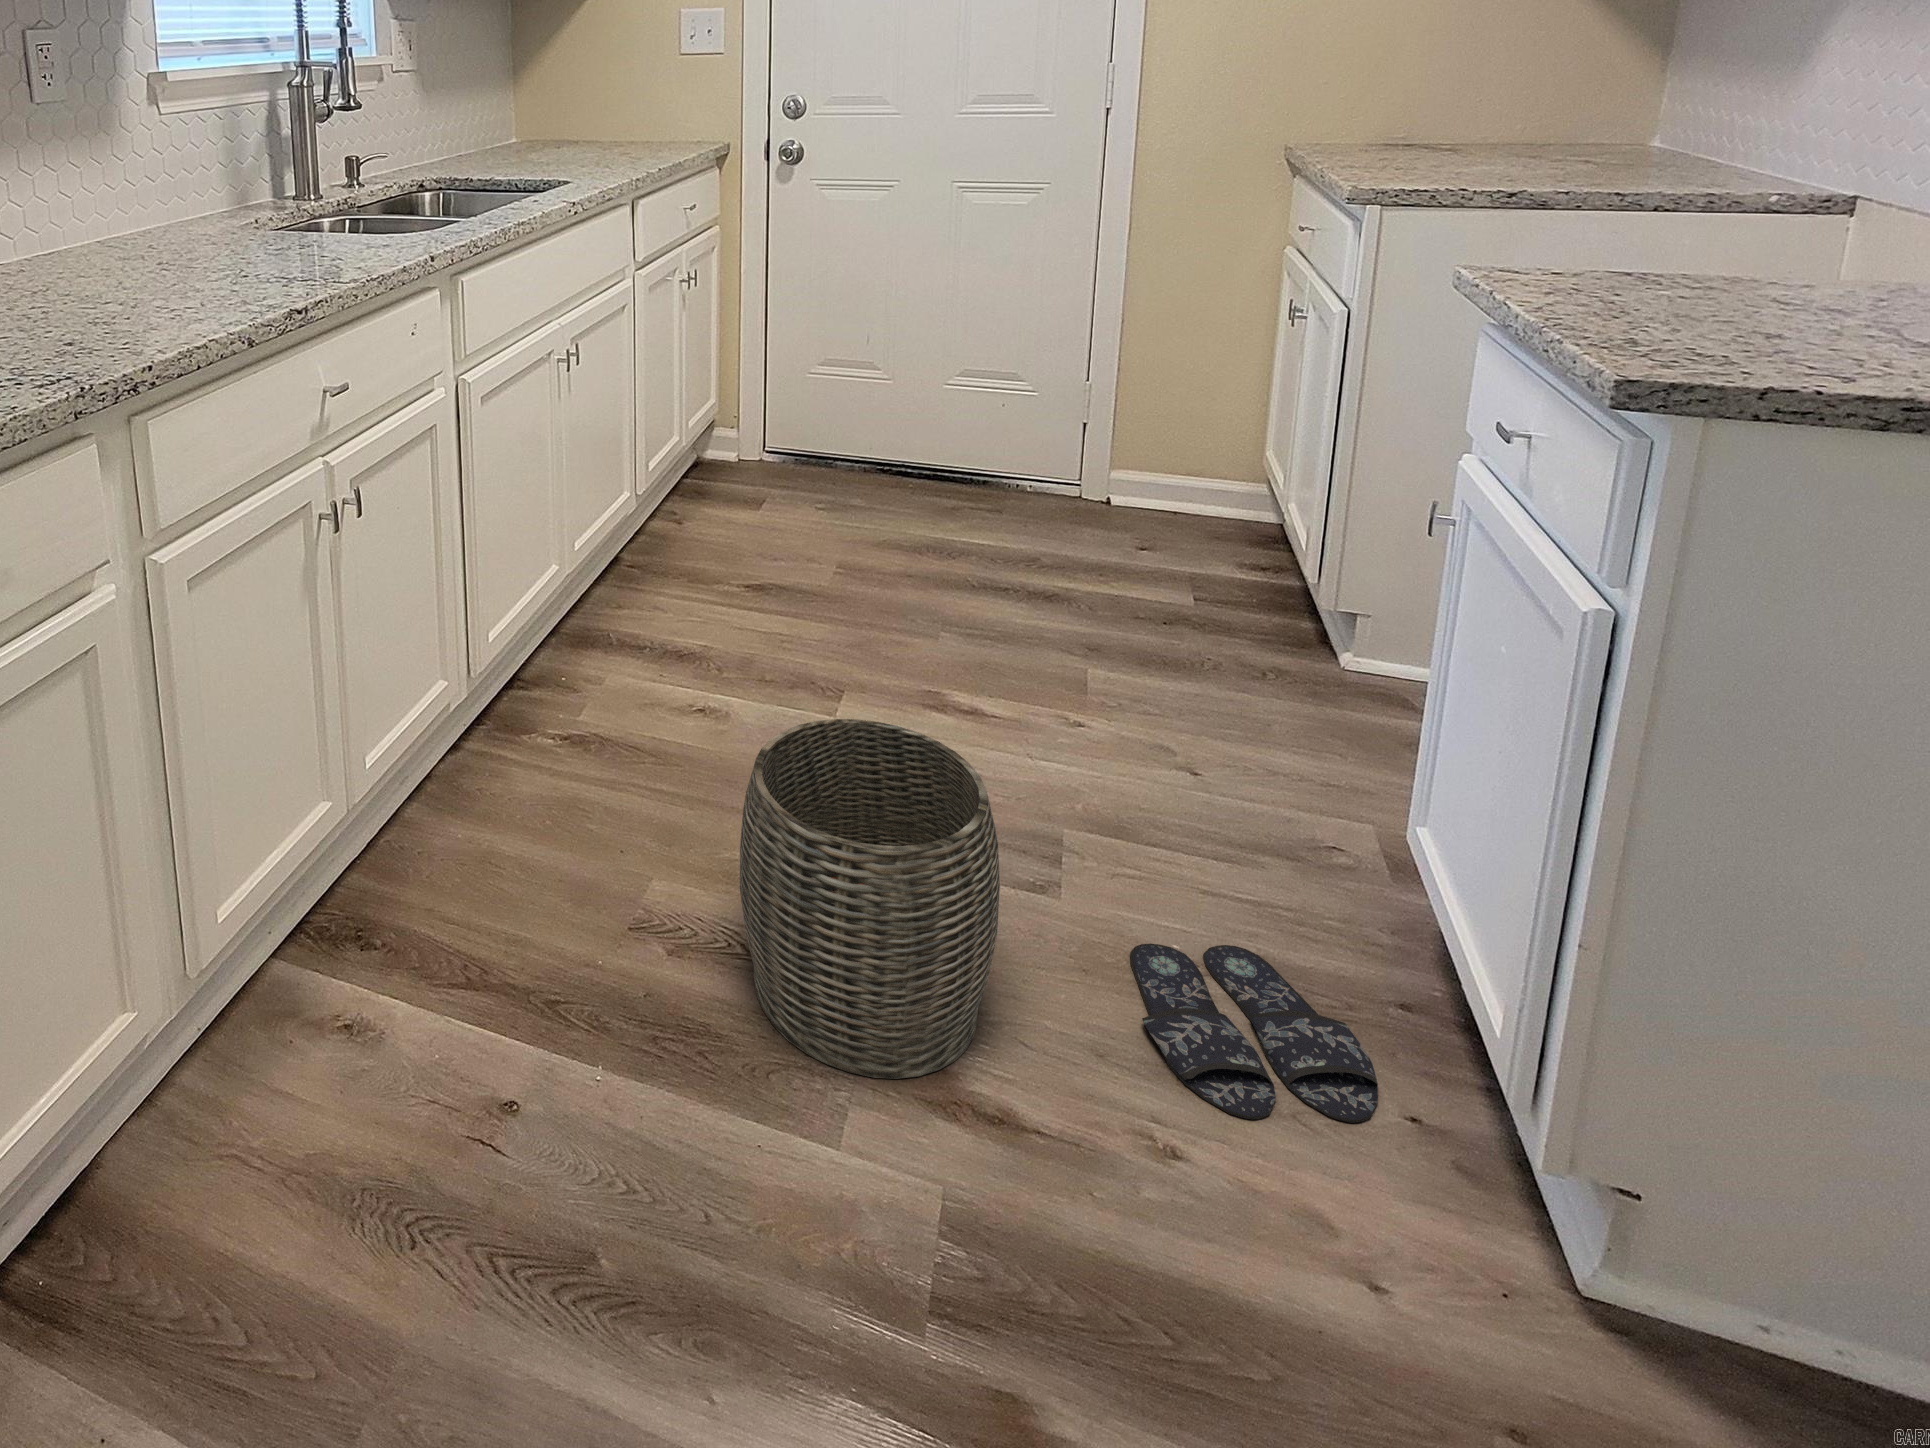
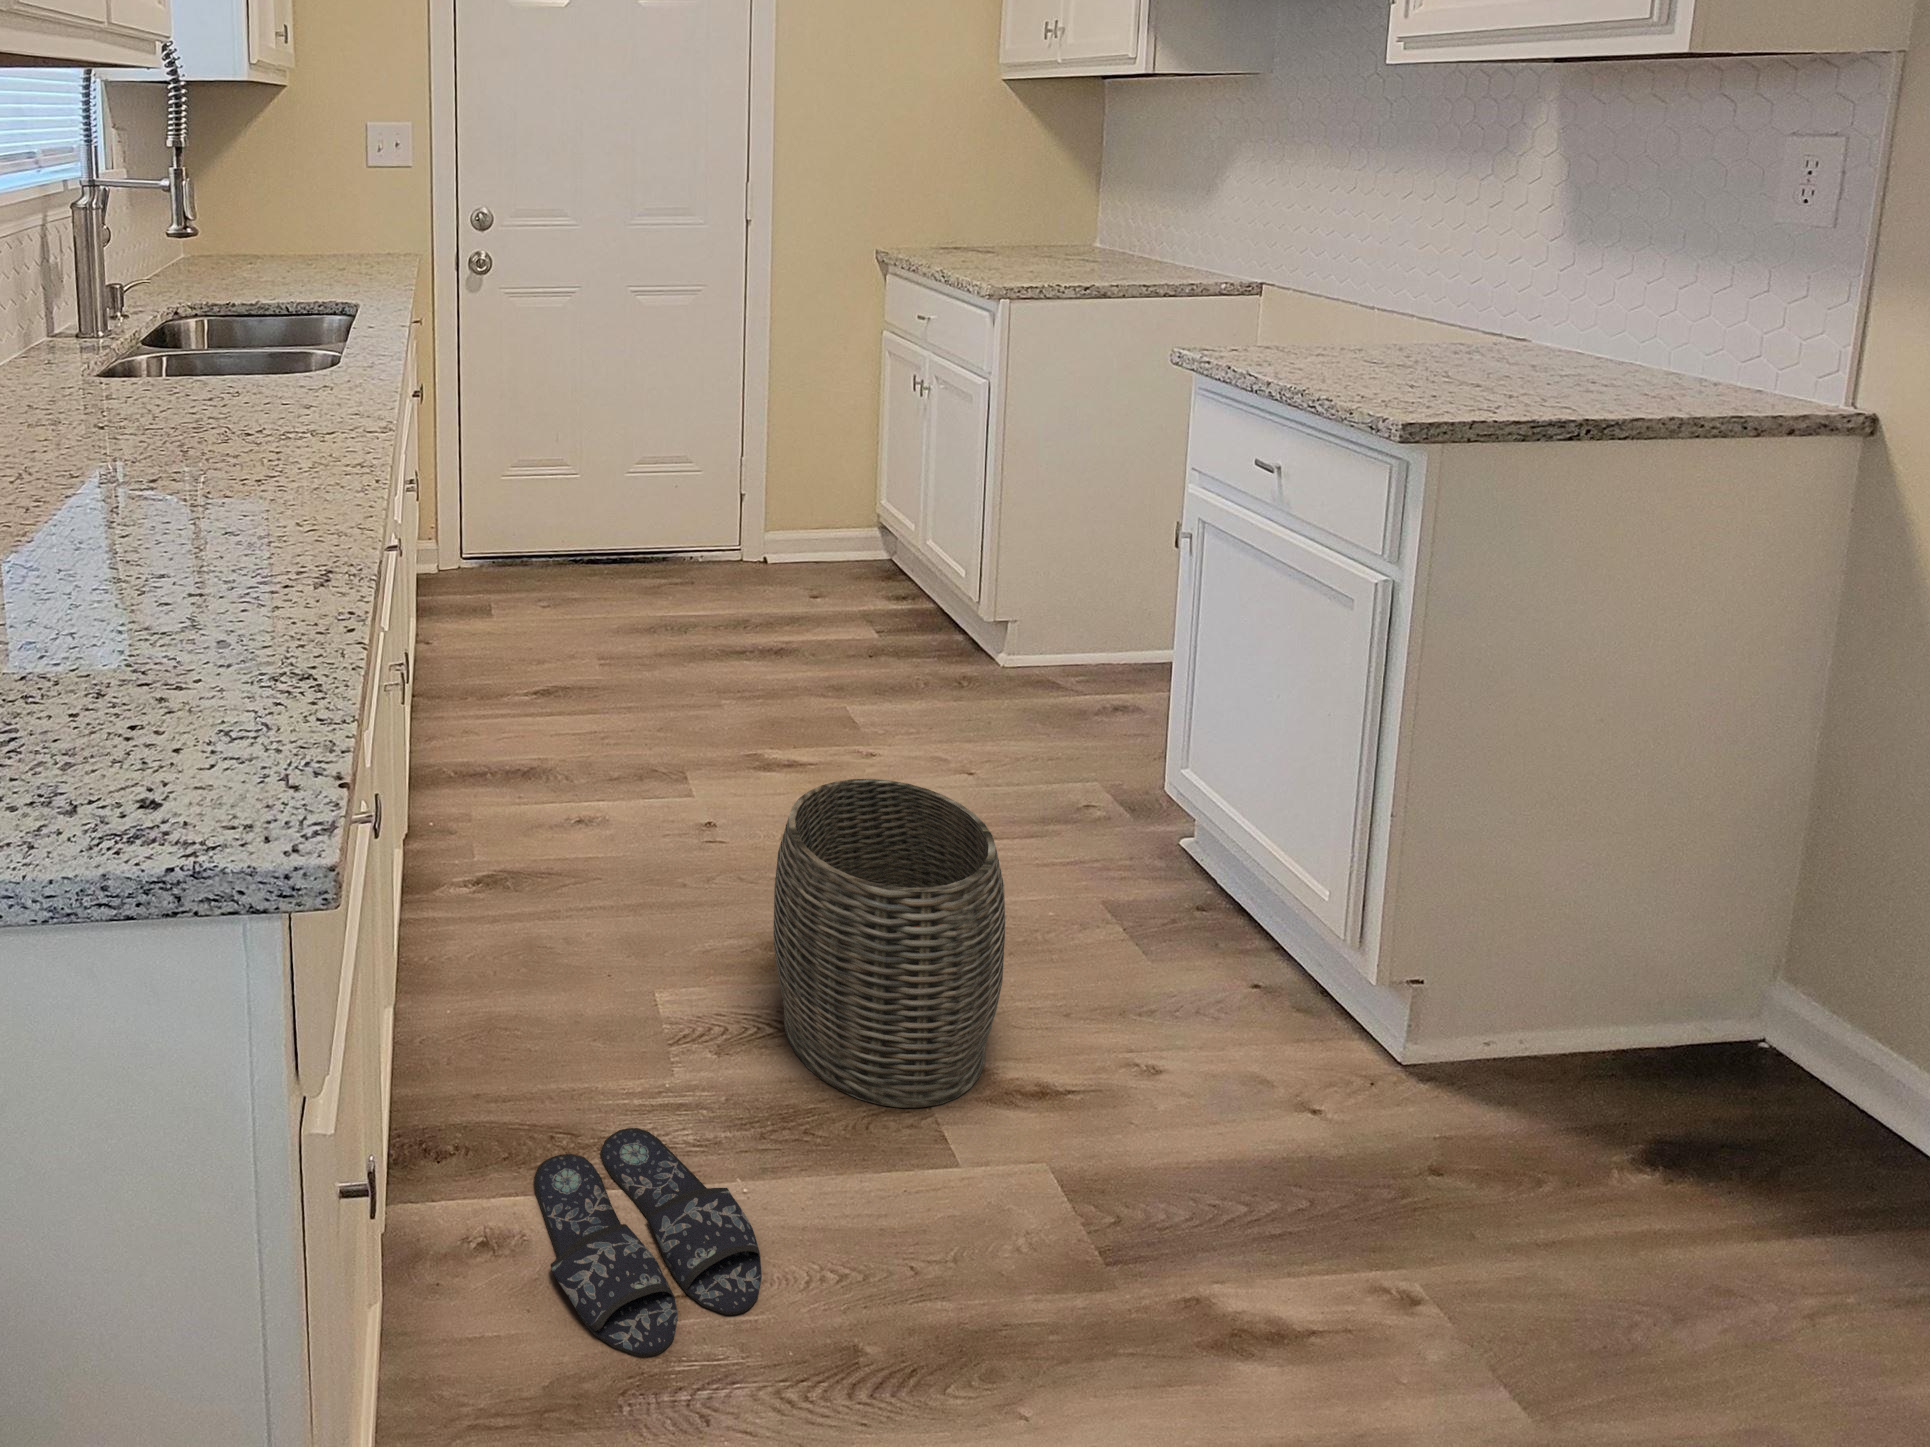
slippers: present [1130,944,1378,1123] -> present [534,1128,762,1356]

